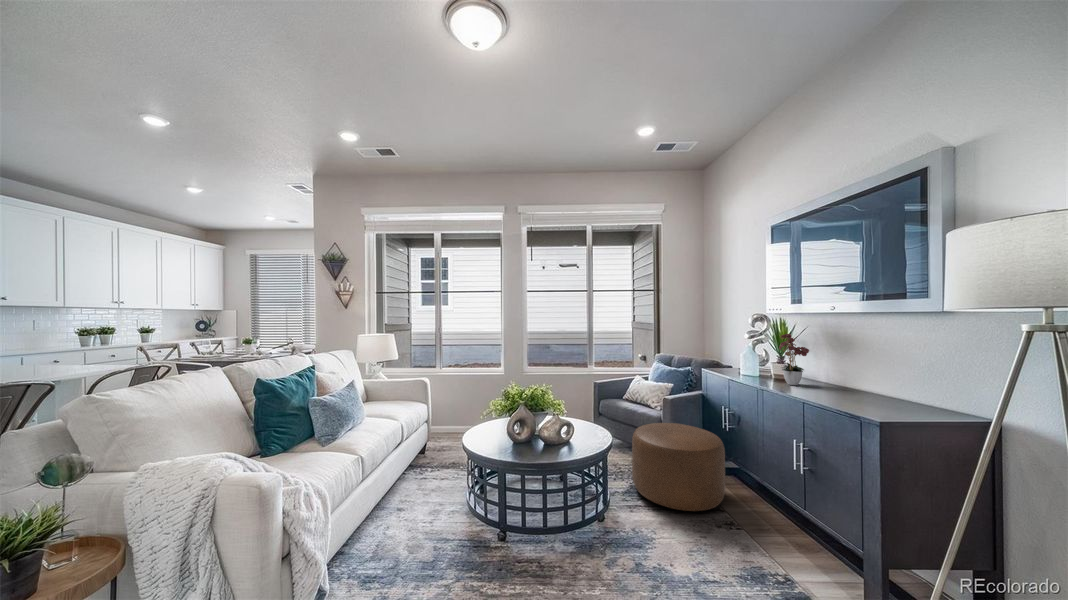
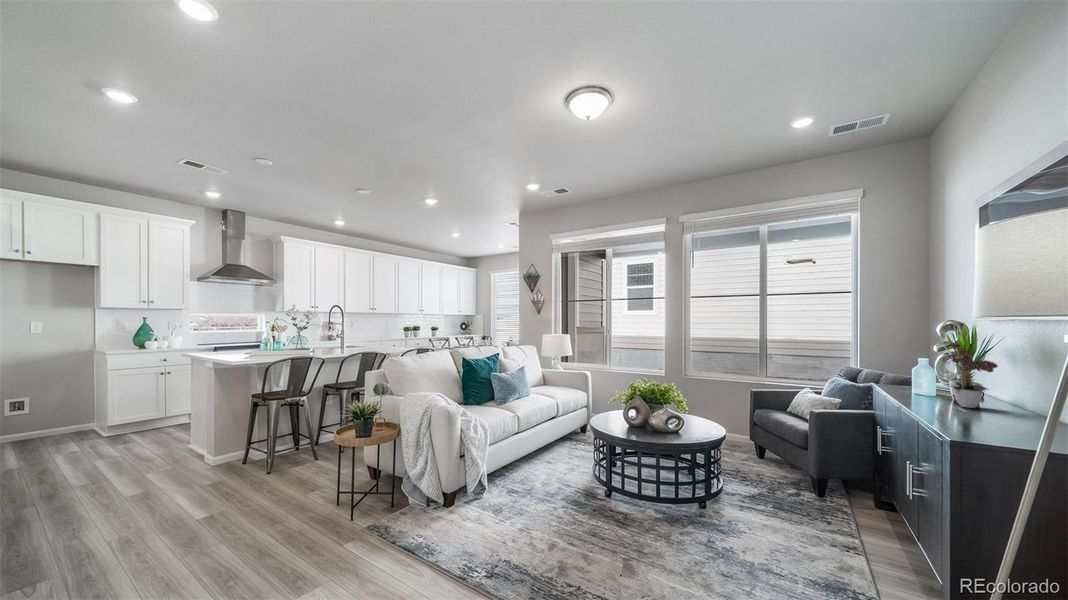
ottoman: present [632,423,725,511] -> none [757,436,871,531]

